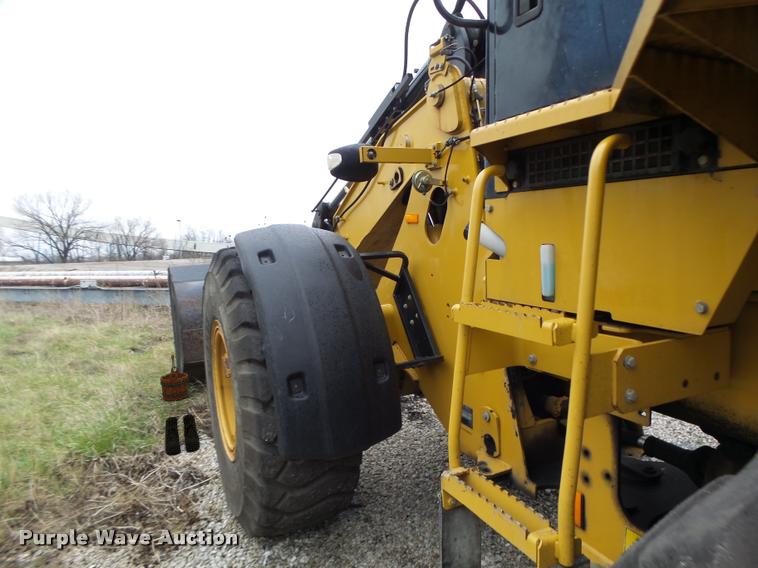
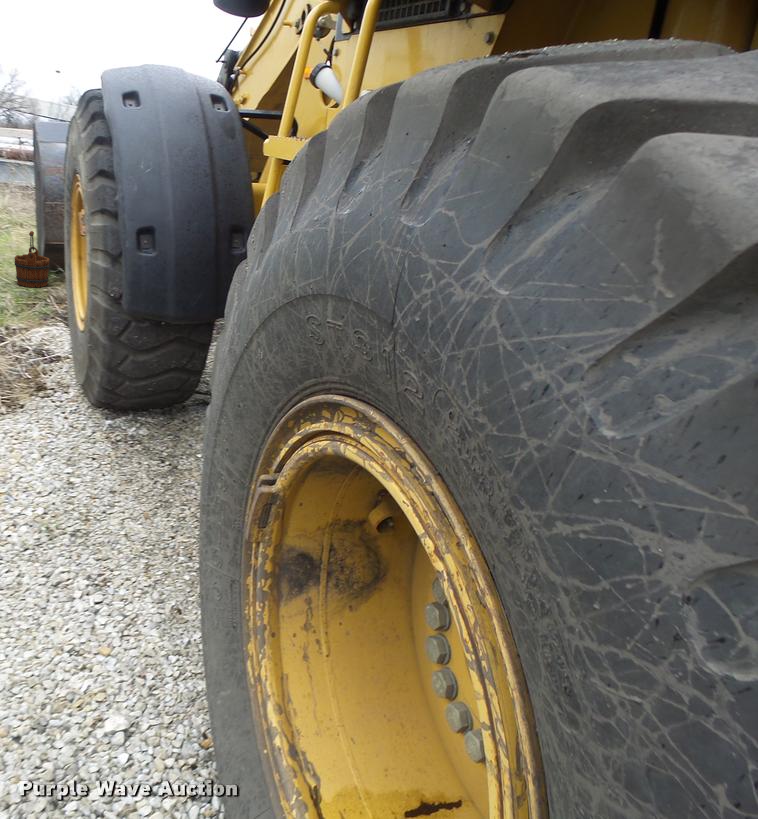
boots: present [165,414,200,454] -> none [14,293,55,333]

